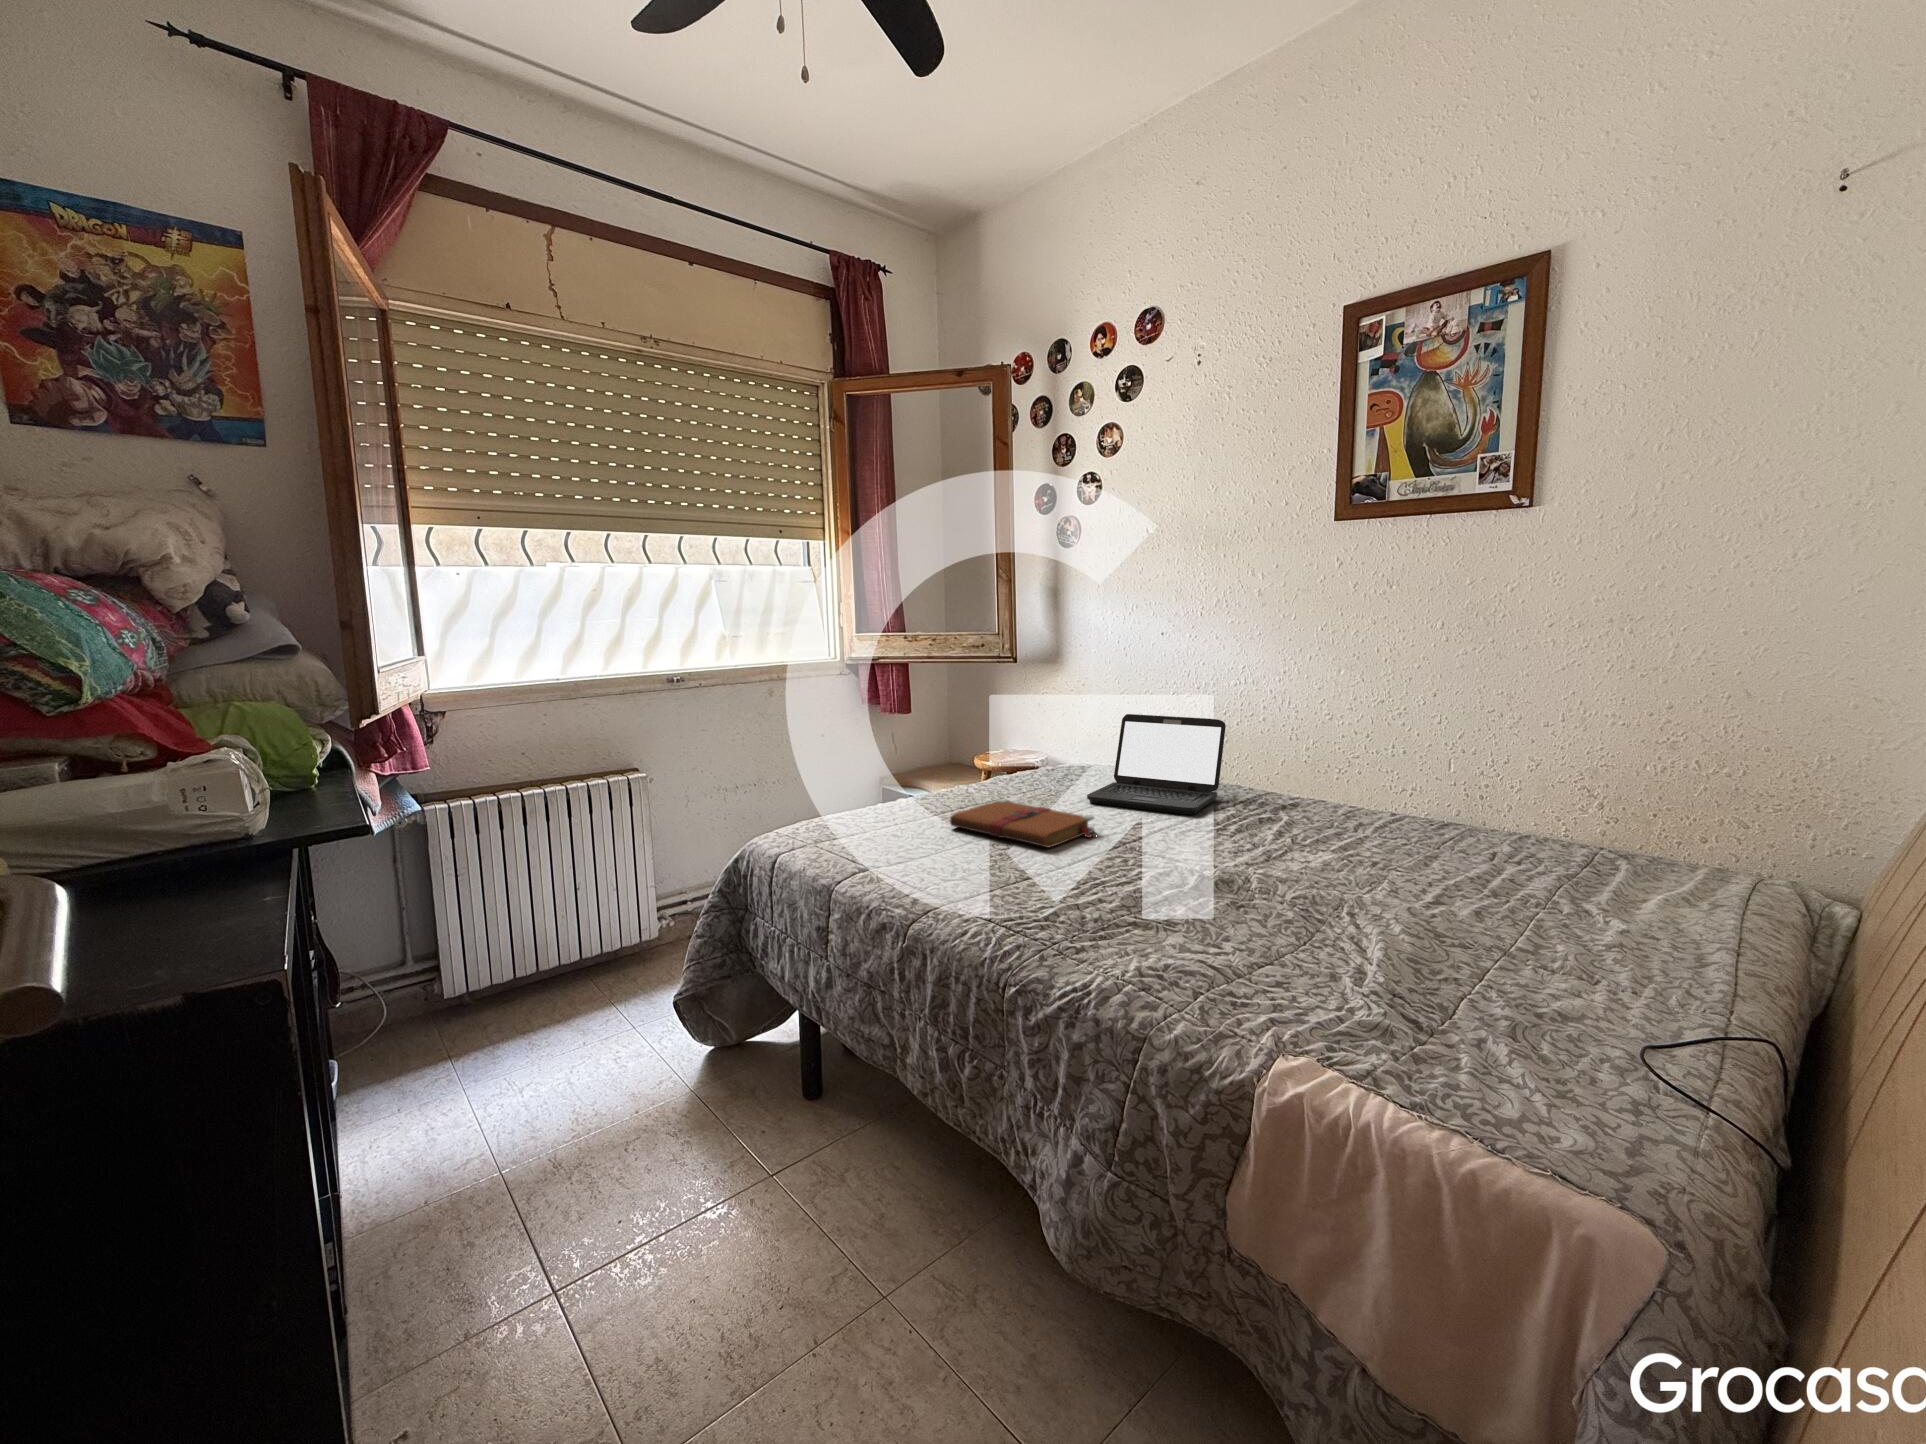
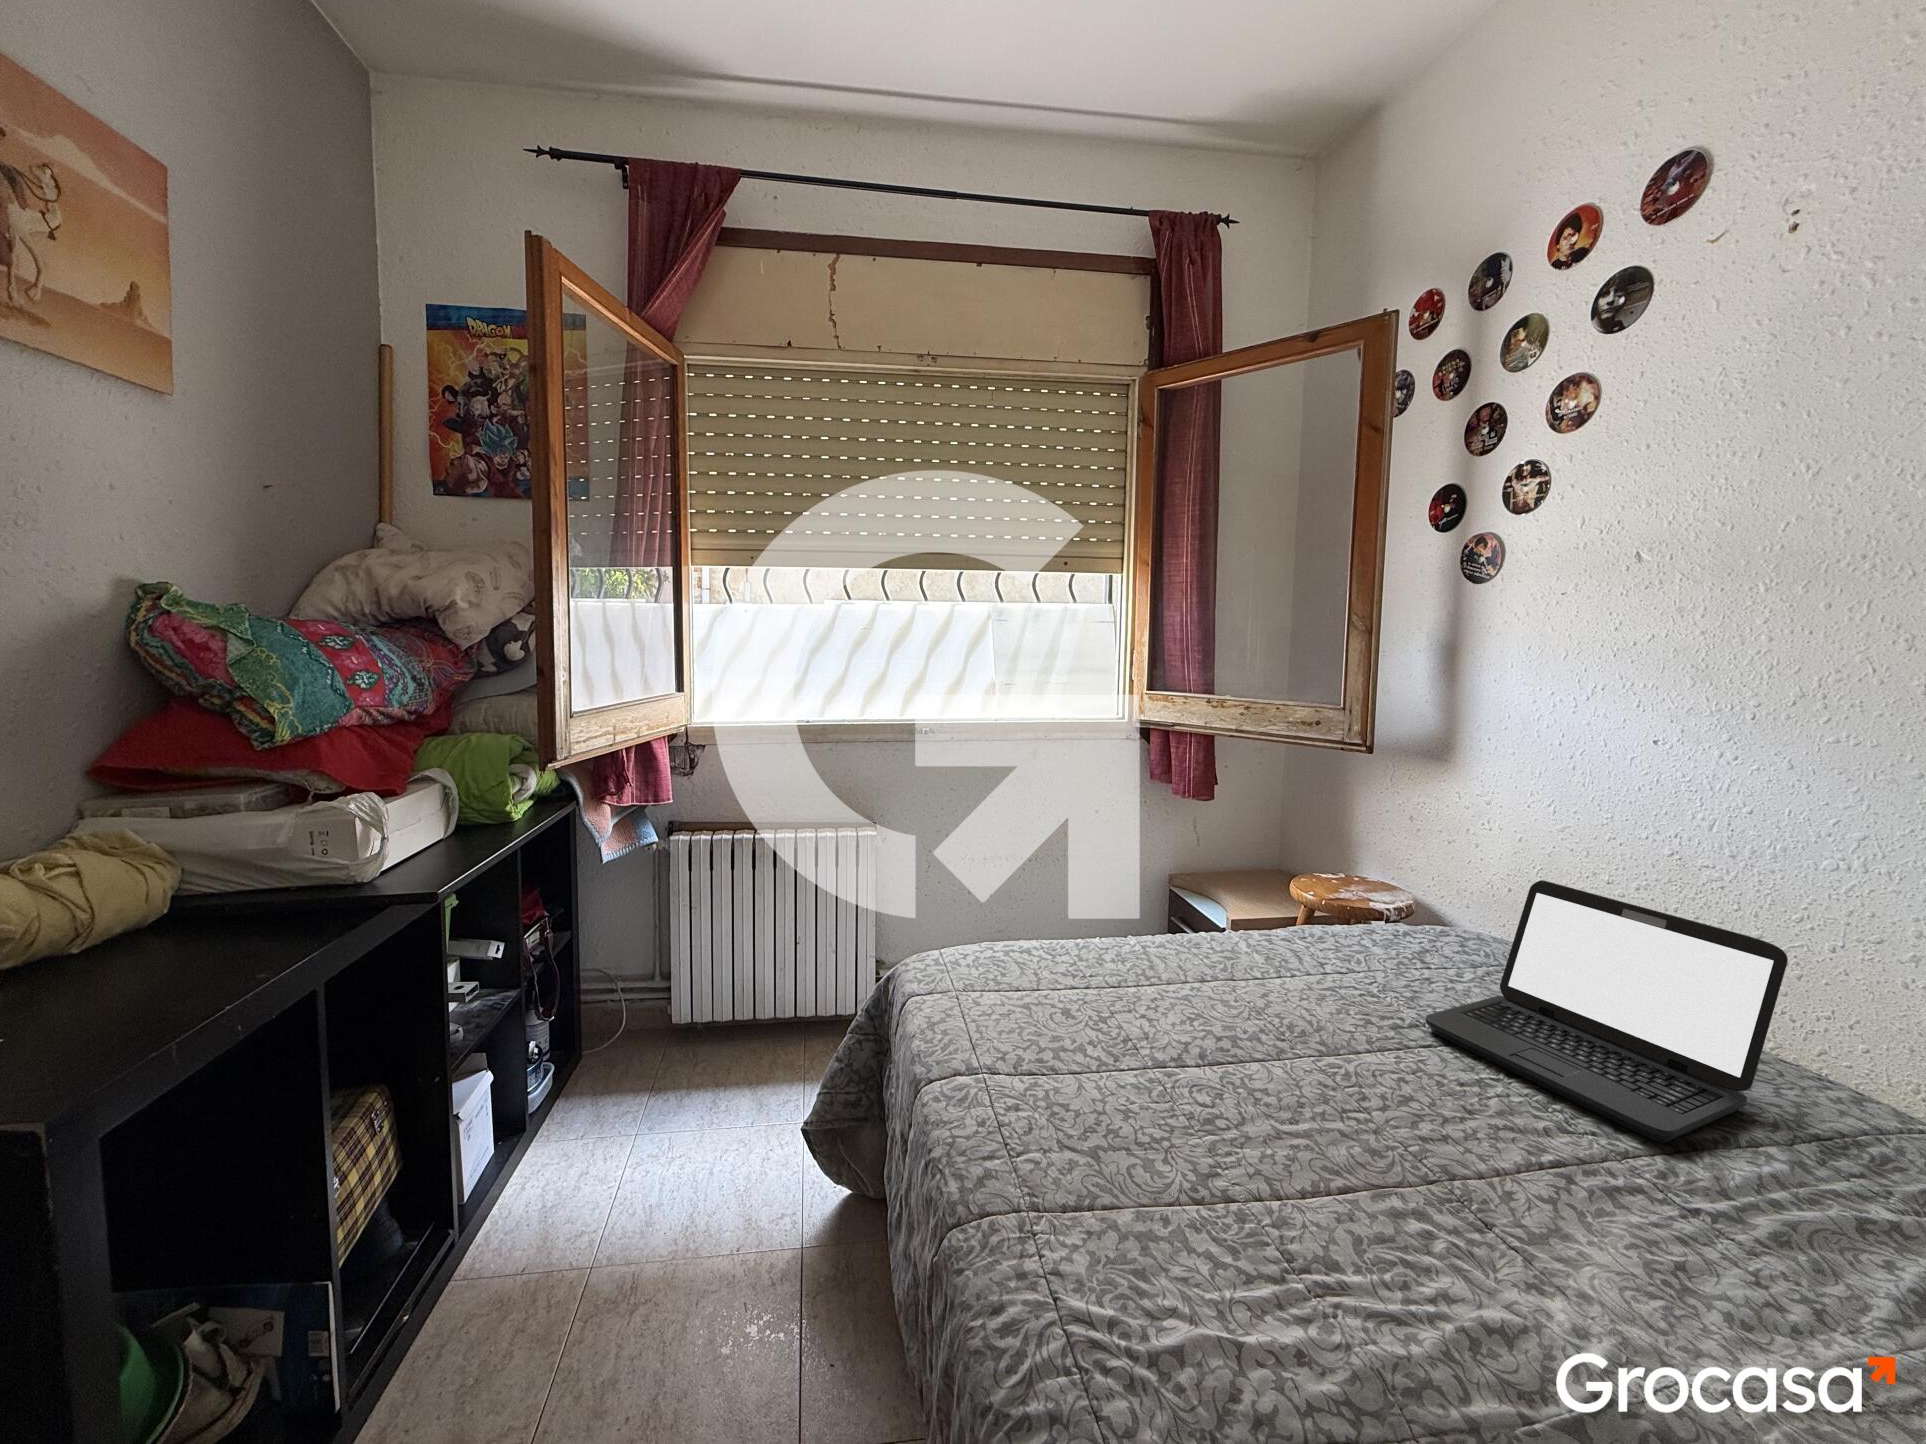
book: present [950,799,1094,847] -> none [1147,988,1400,1139]

